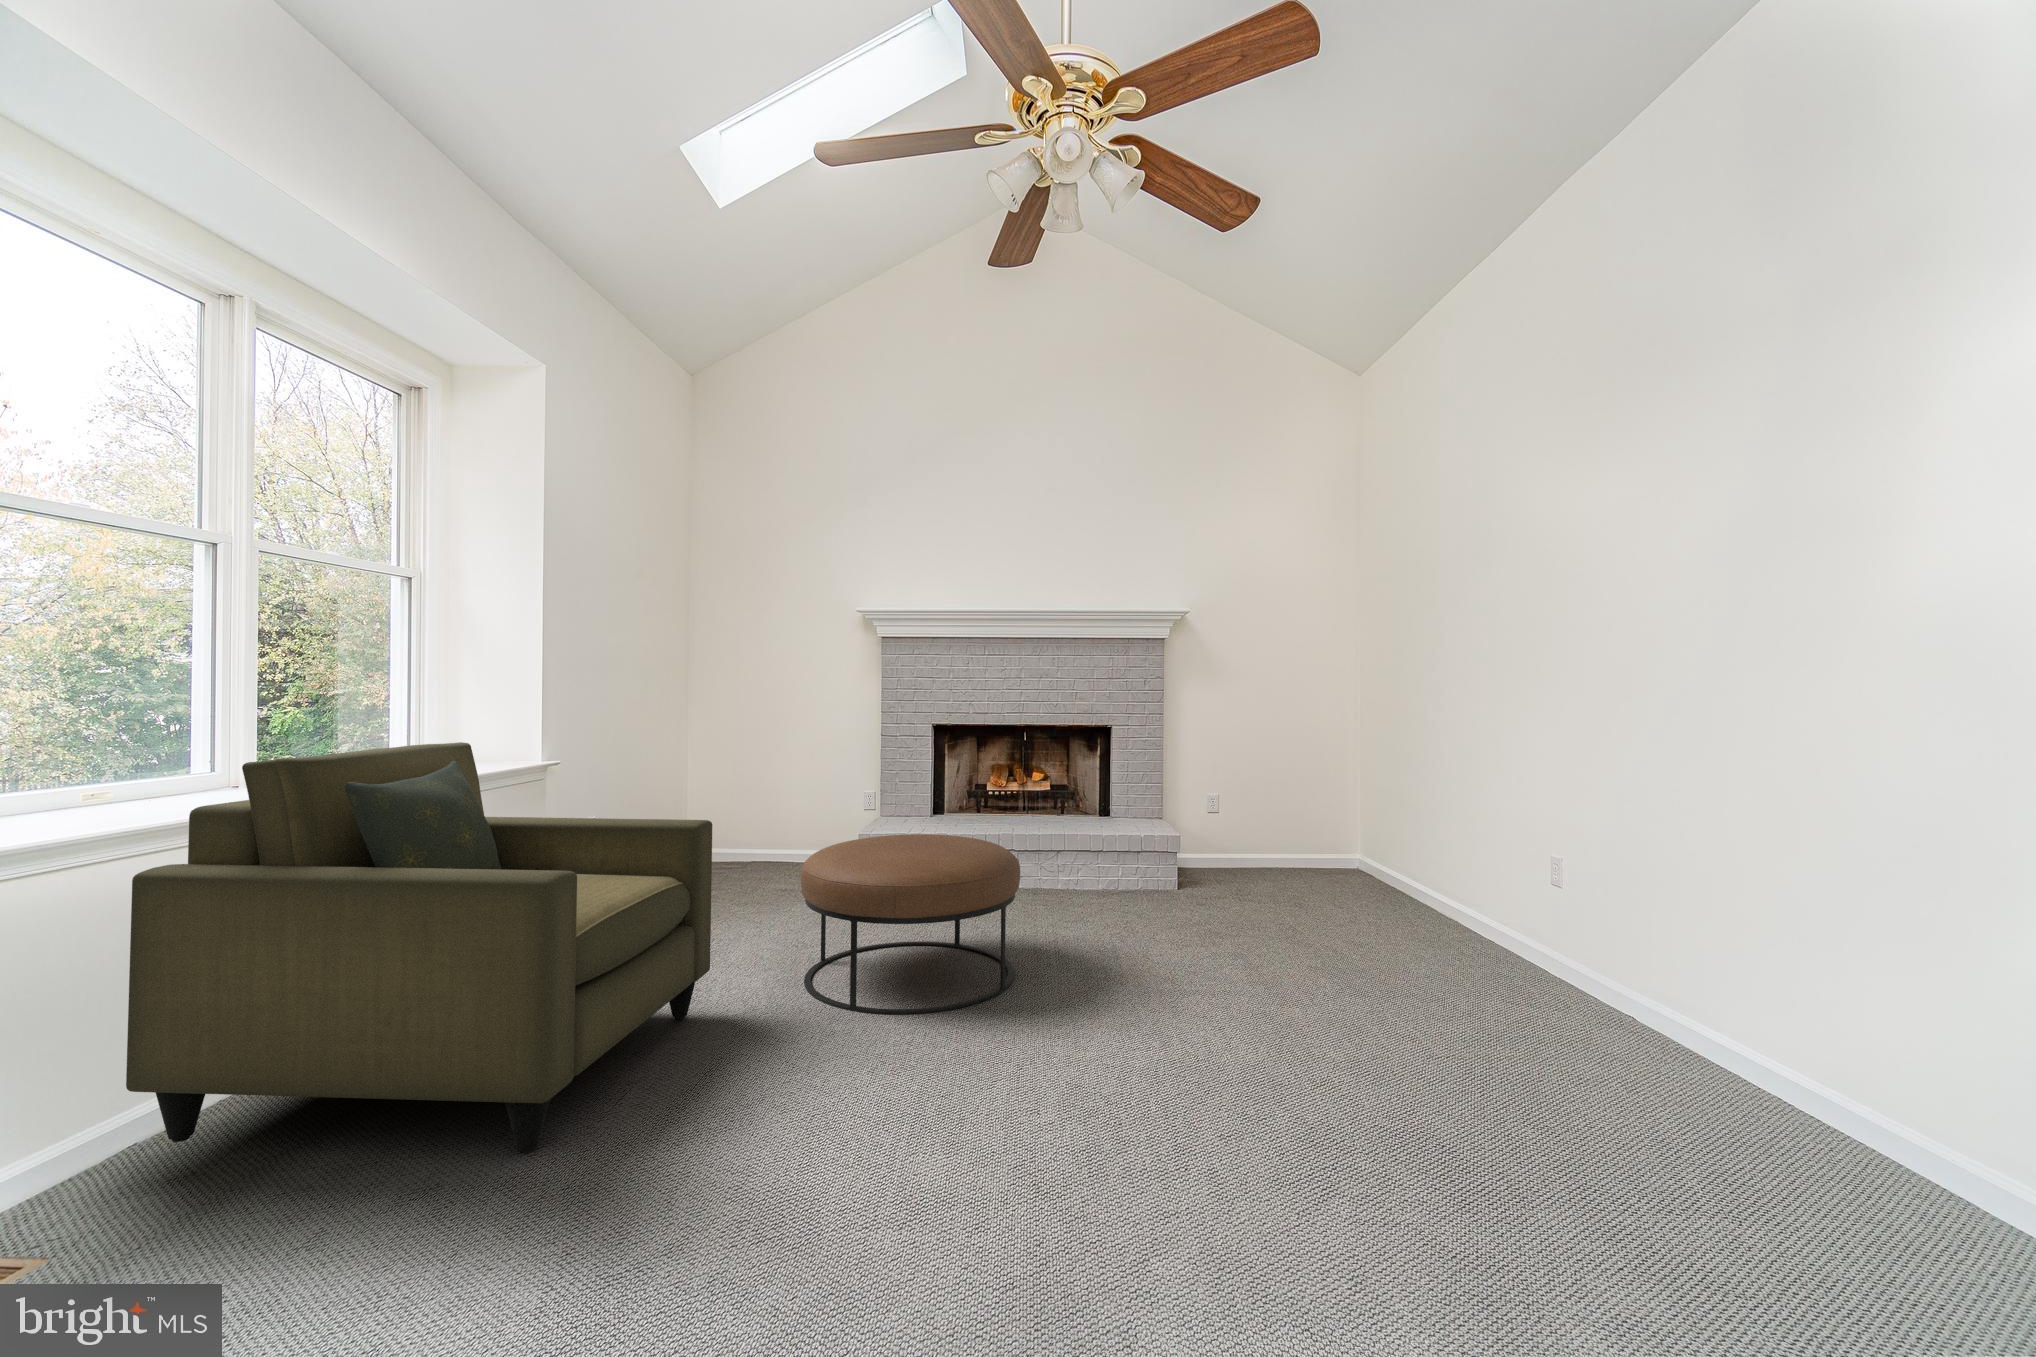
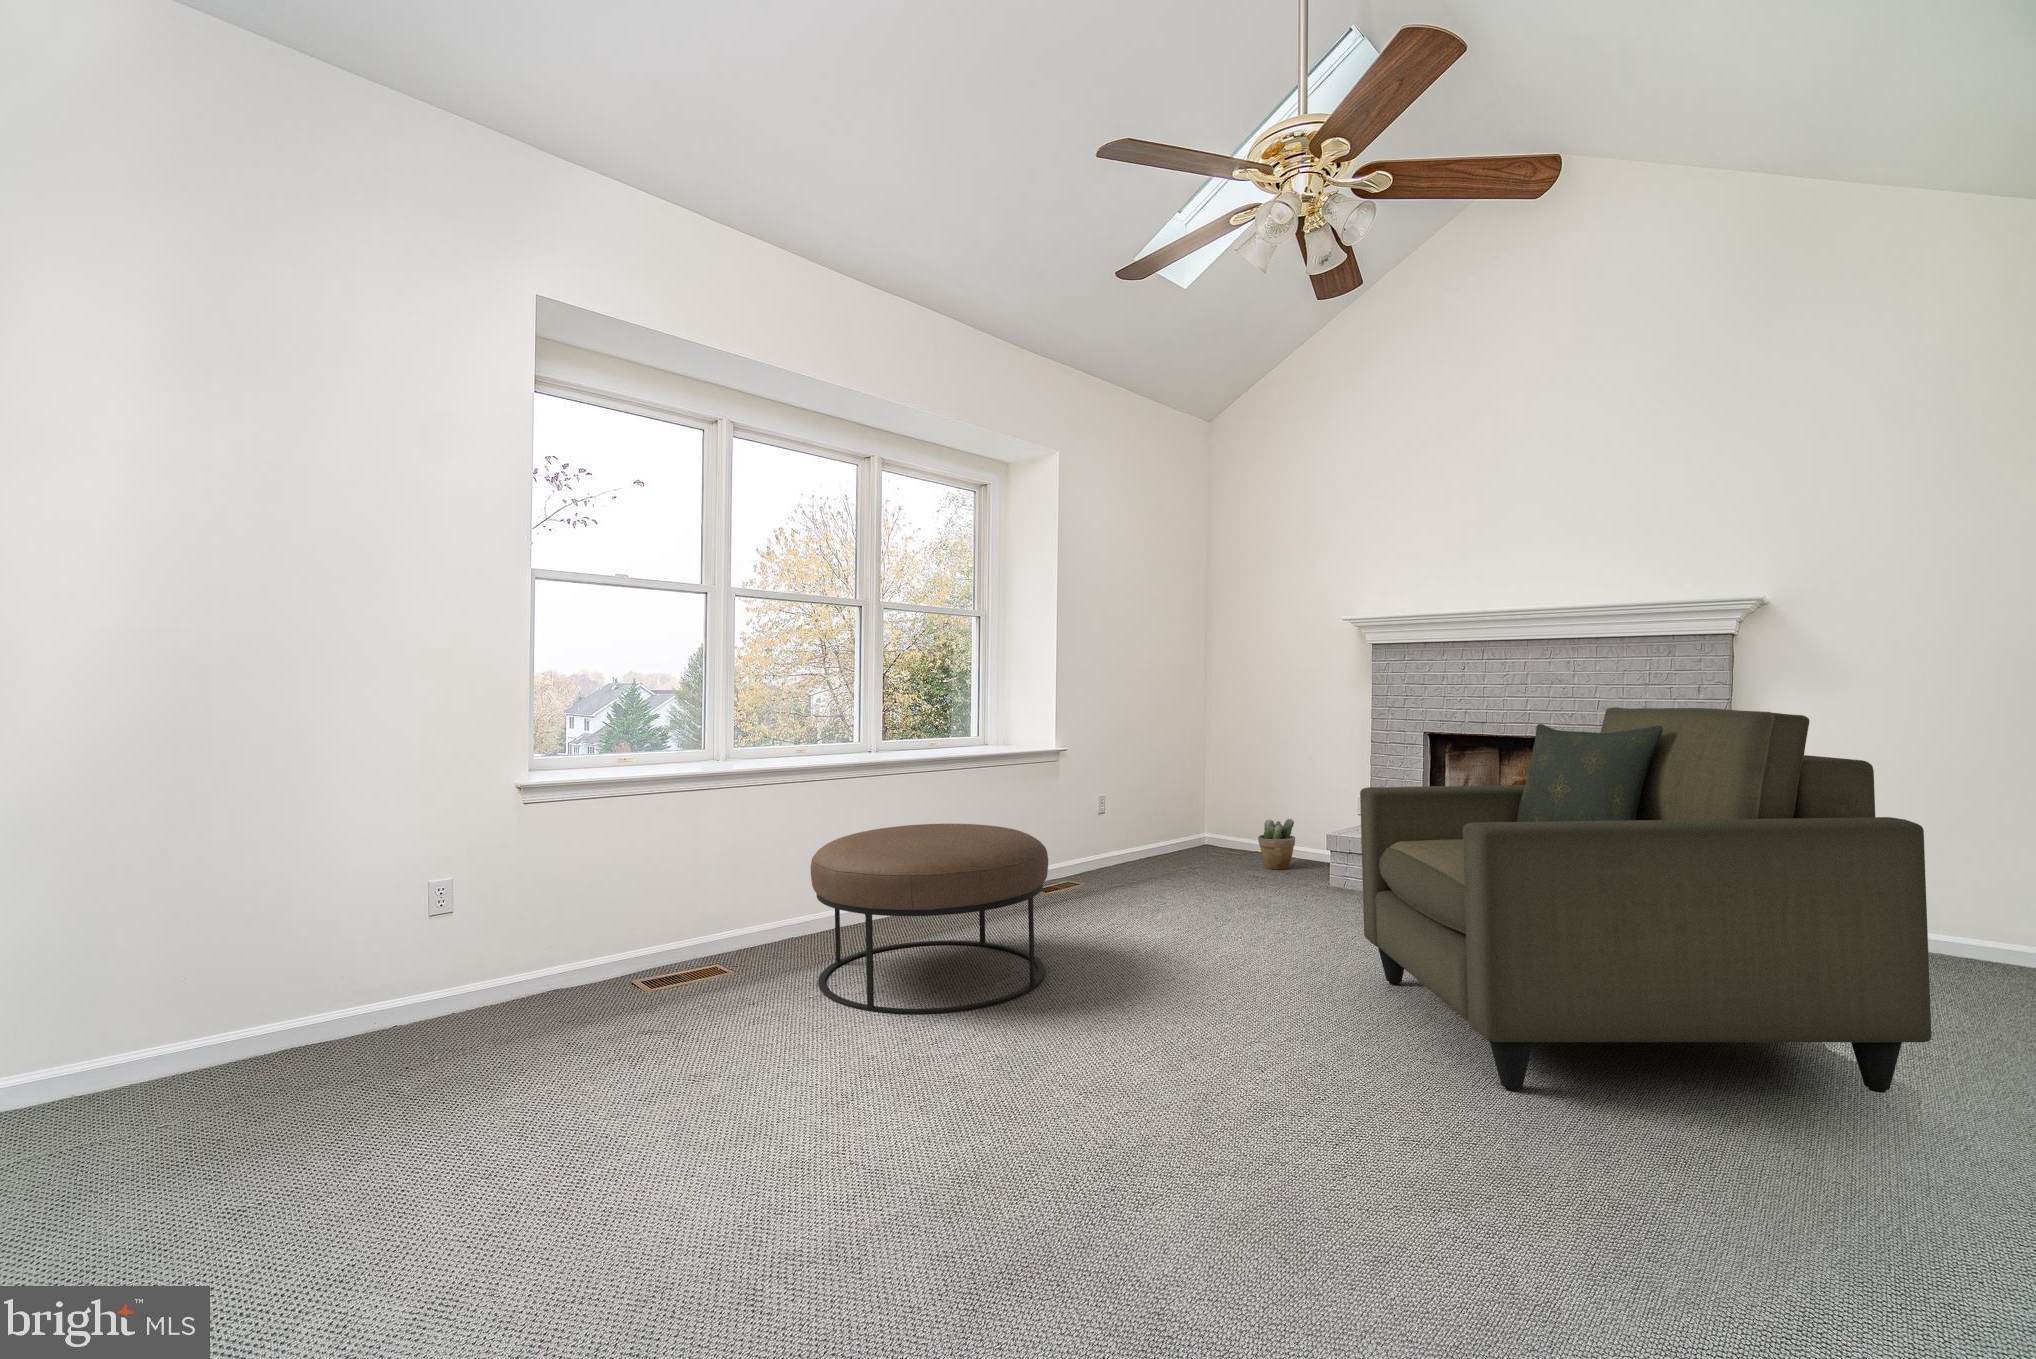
armchair: present [126,742,712,1153] -> present [1360,707,1931,1093]
potted plant: none [1209,831,1243,877] -> present [1258,819,1295,869]

